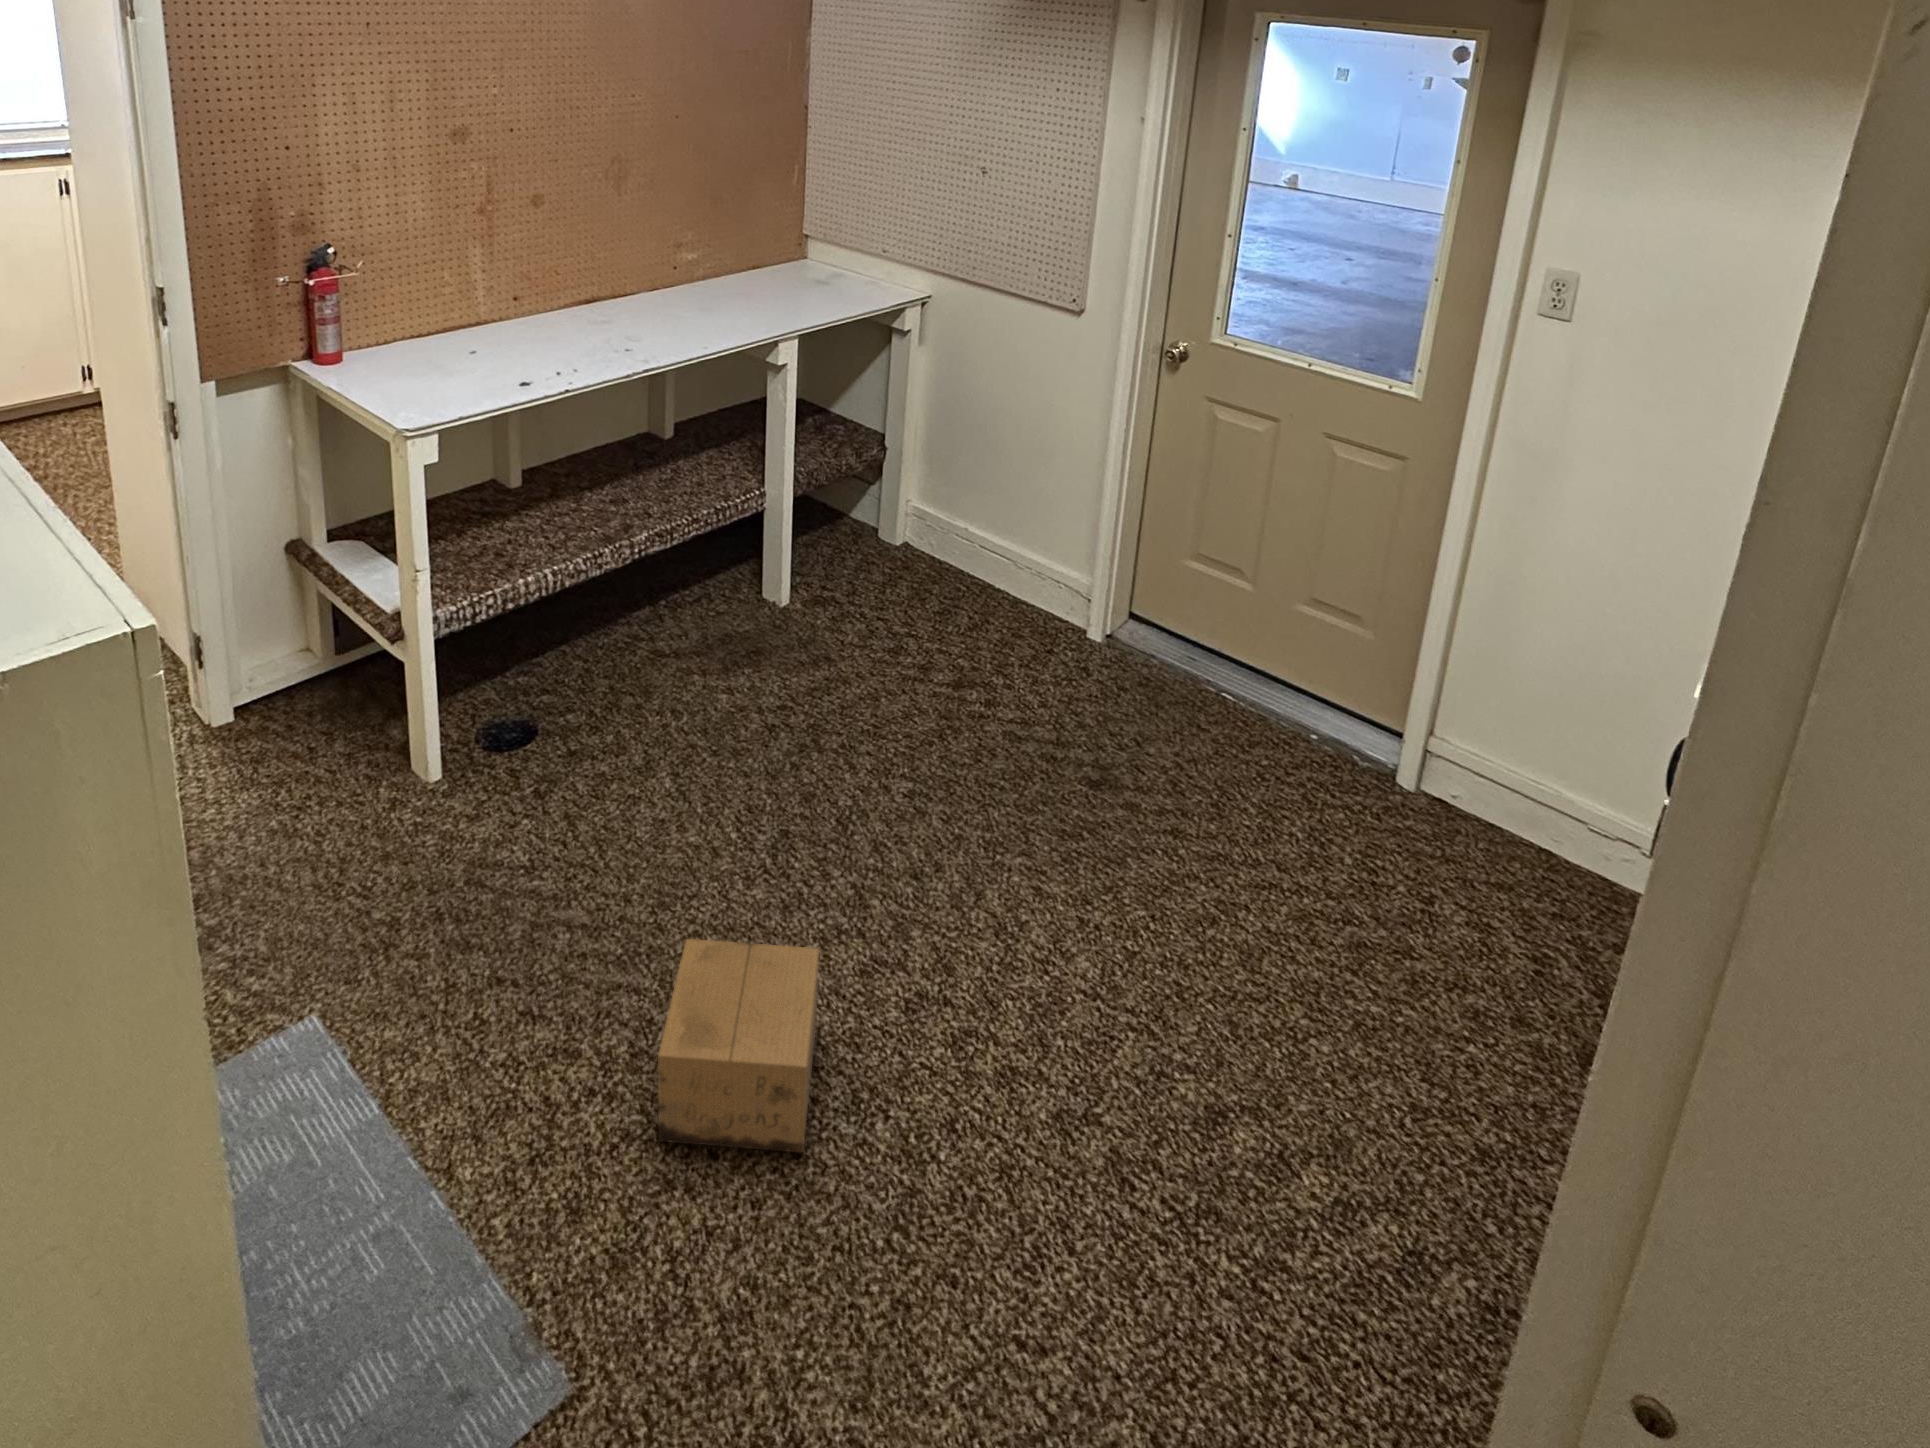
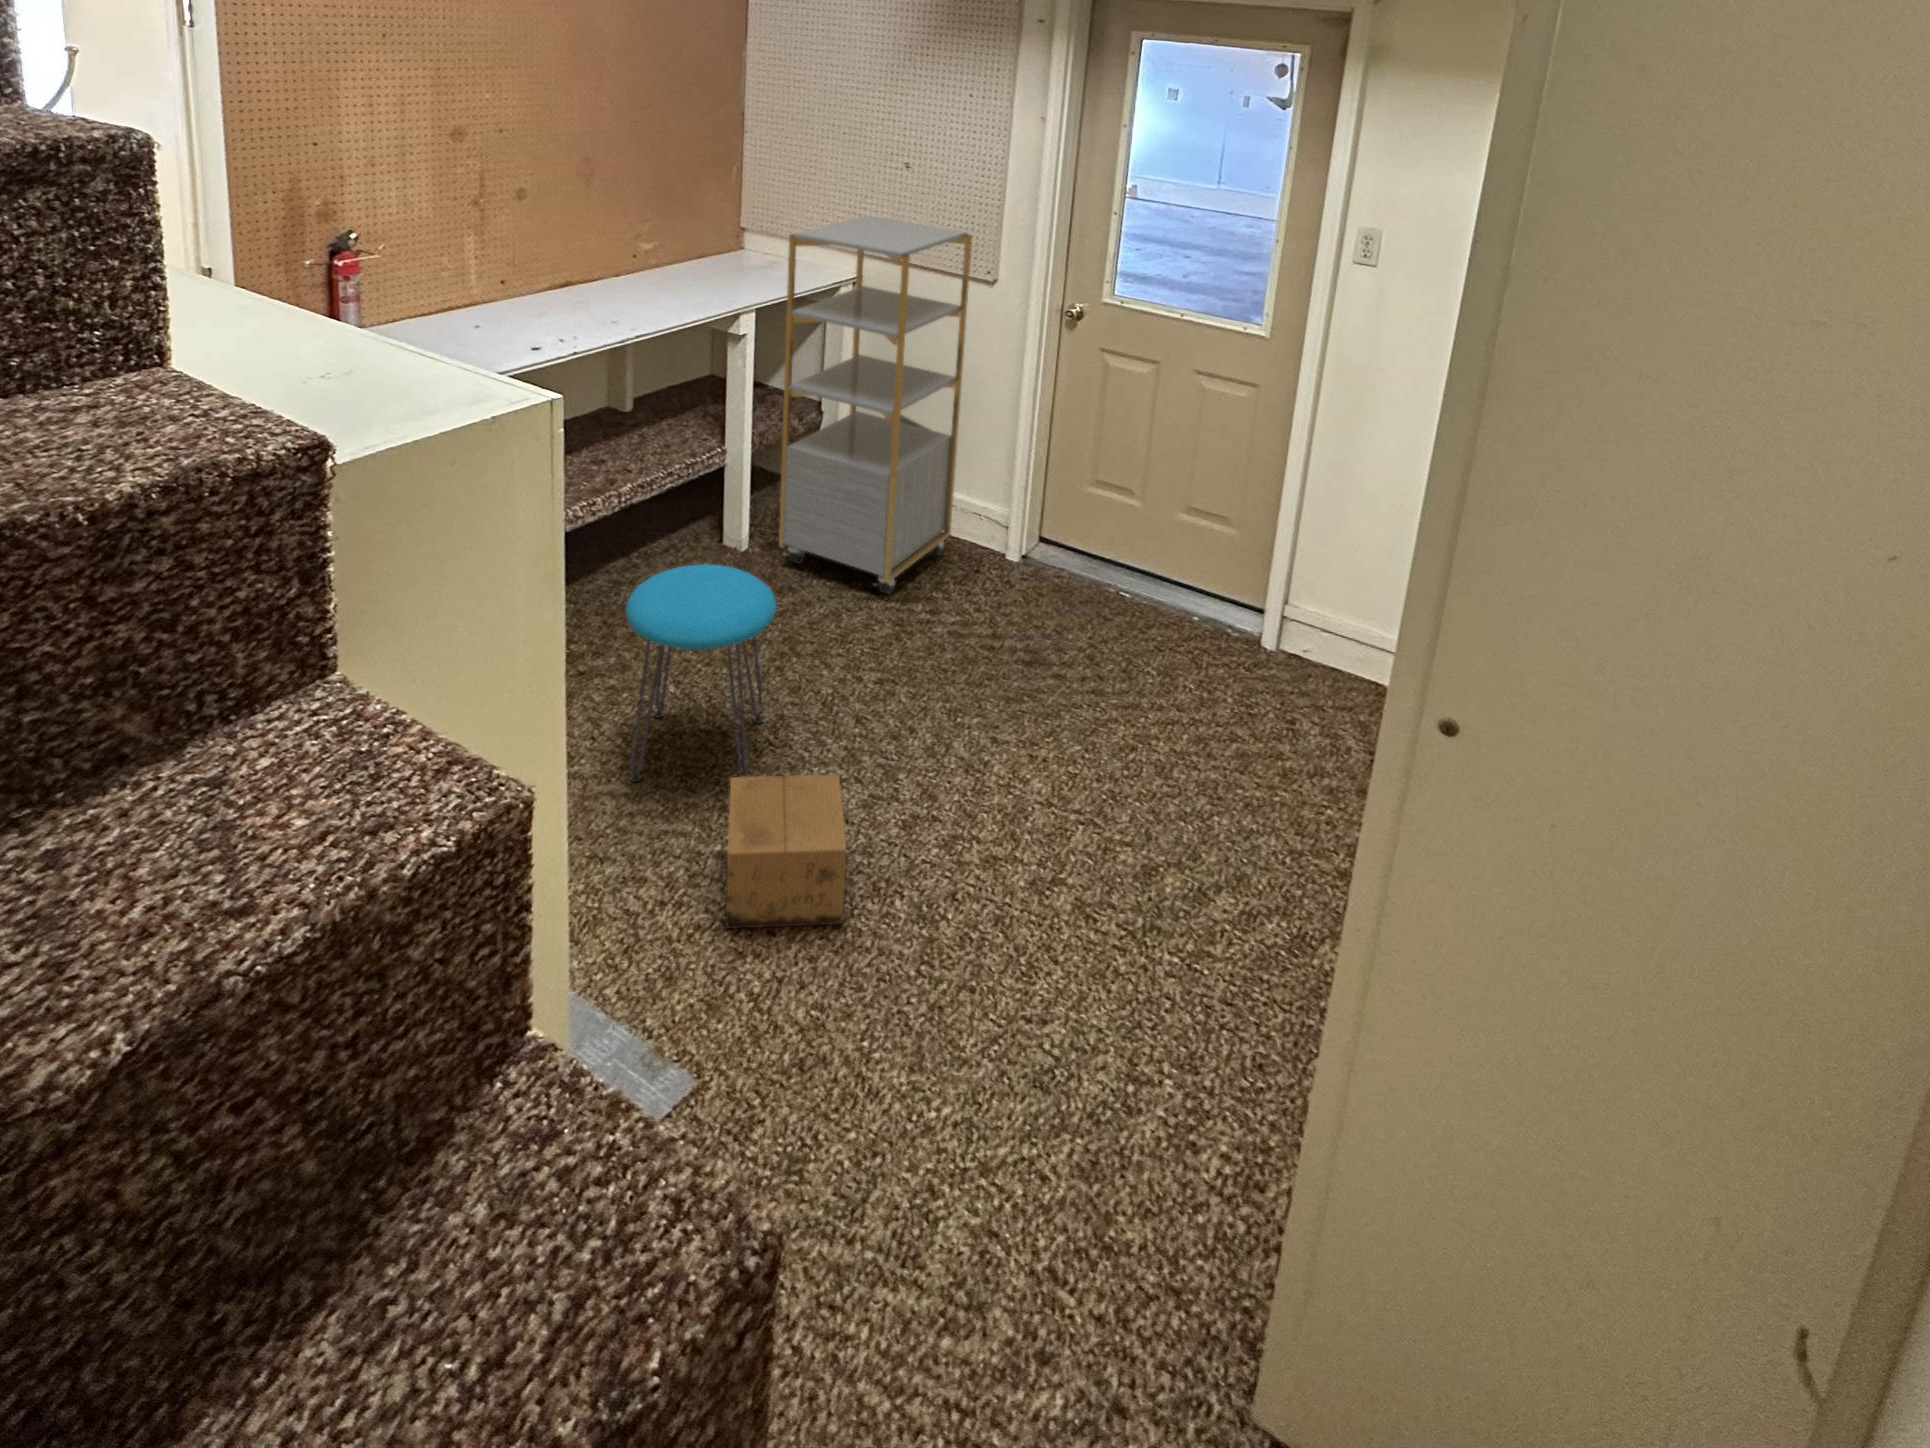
shelving unit: none [818,227,1052,677] -> present [779,216,972,595]
stool: none [589,654,768,934] -> present [626,564,776,782]

